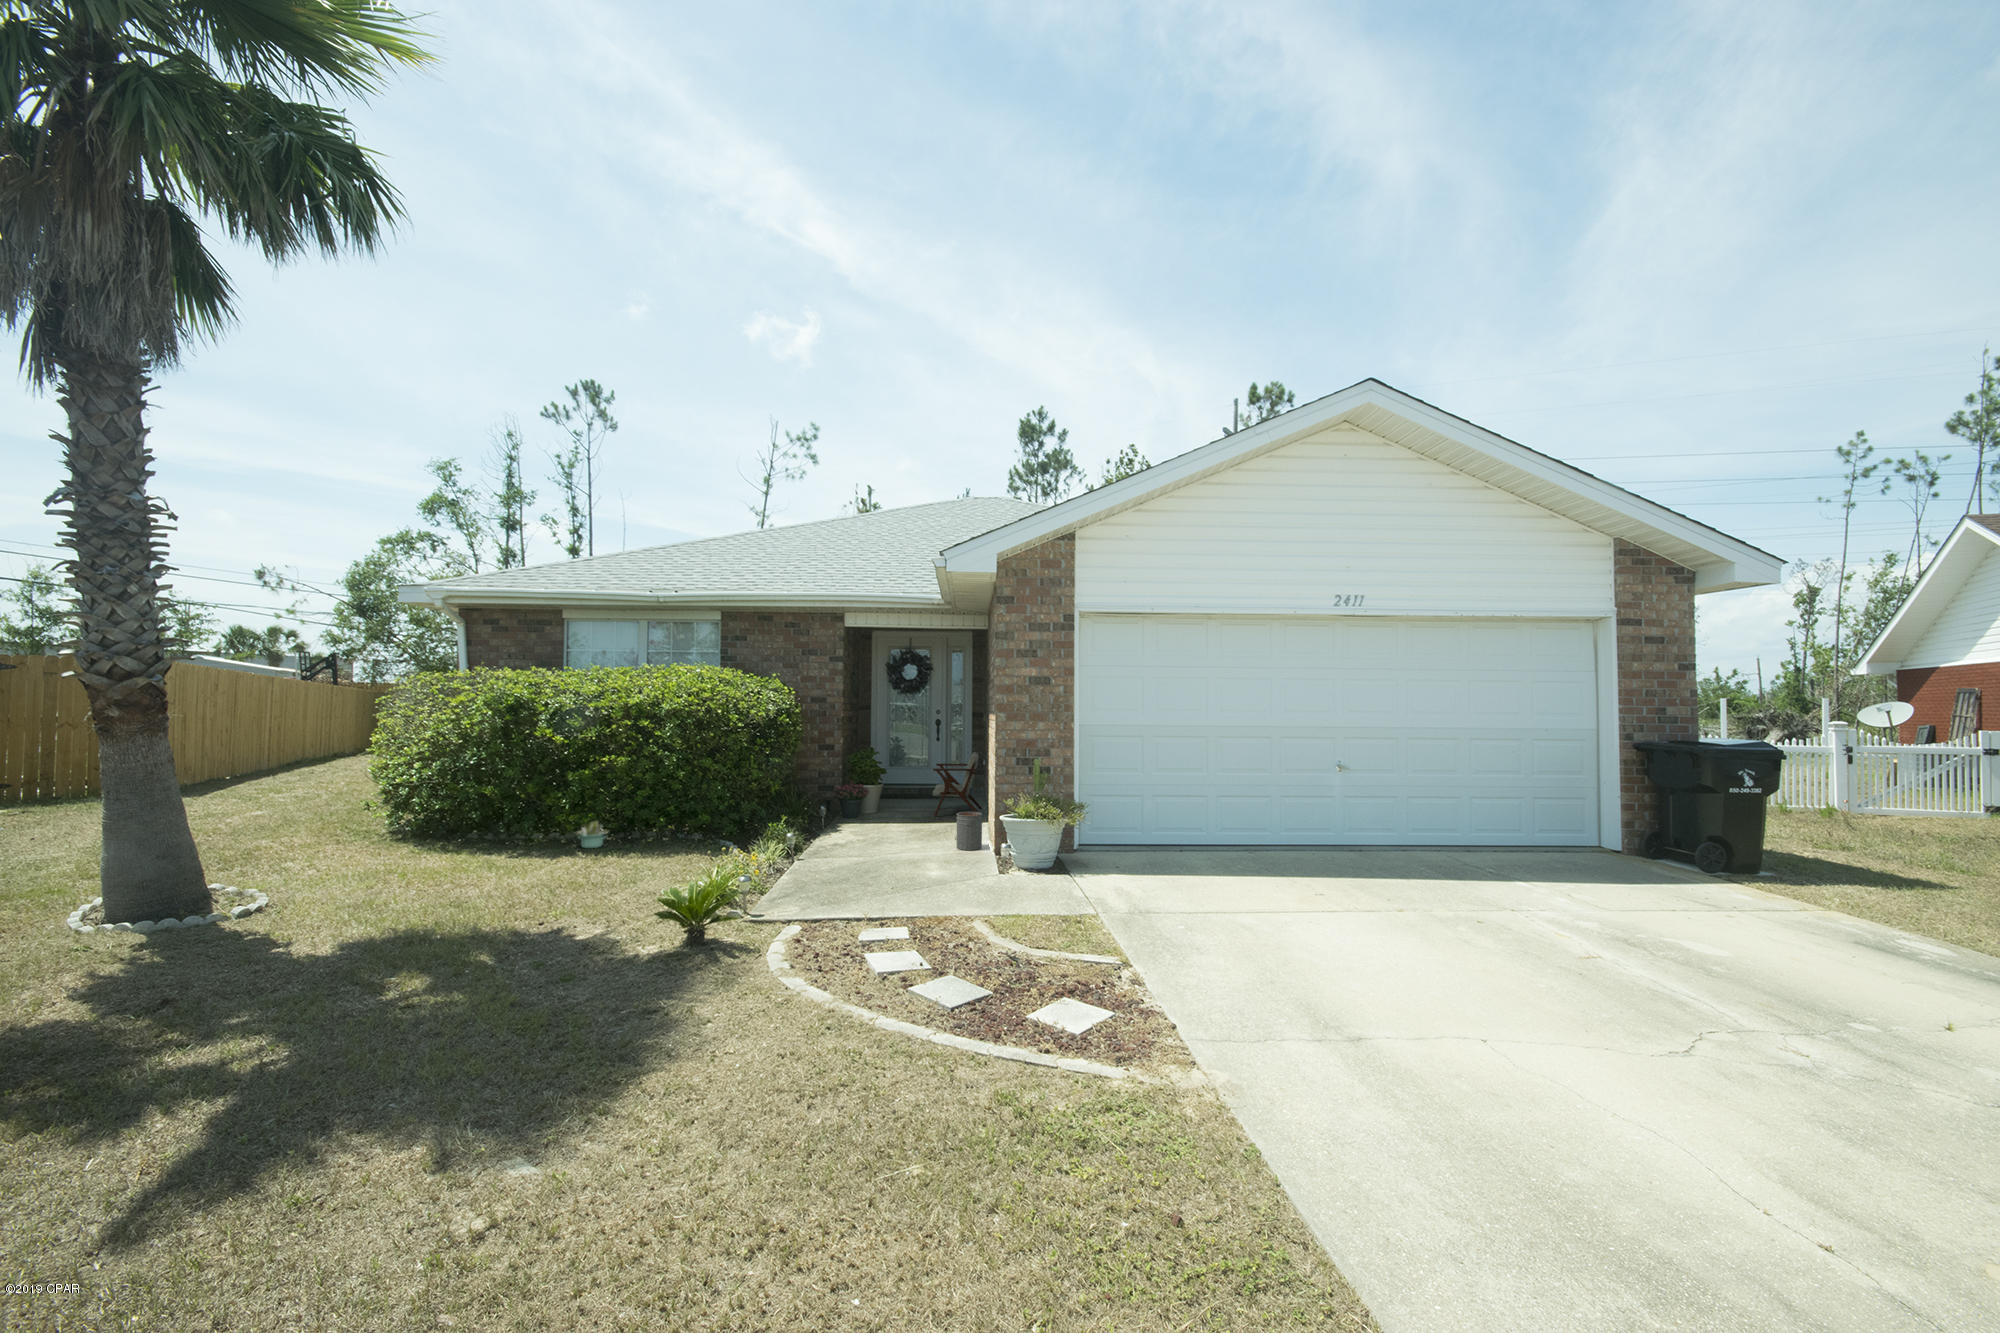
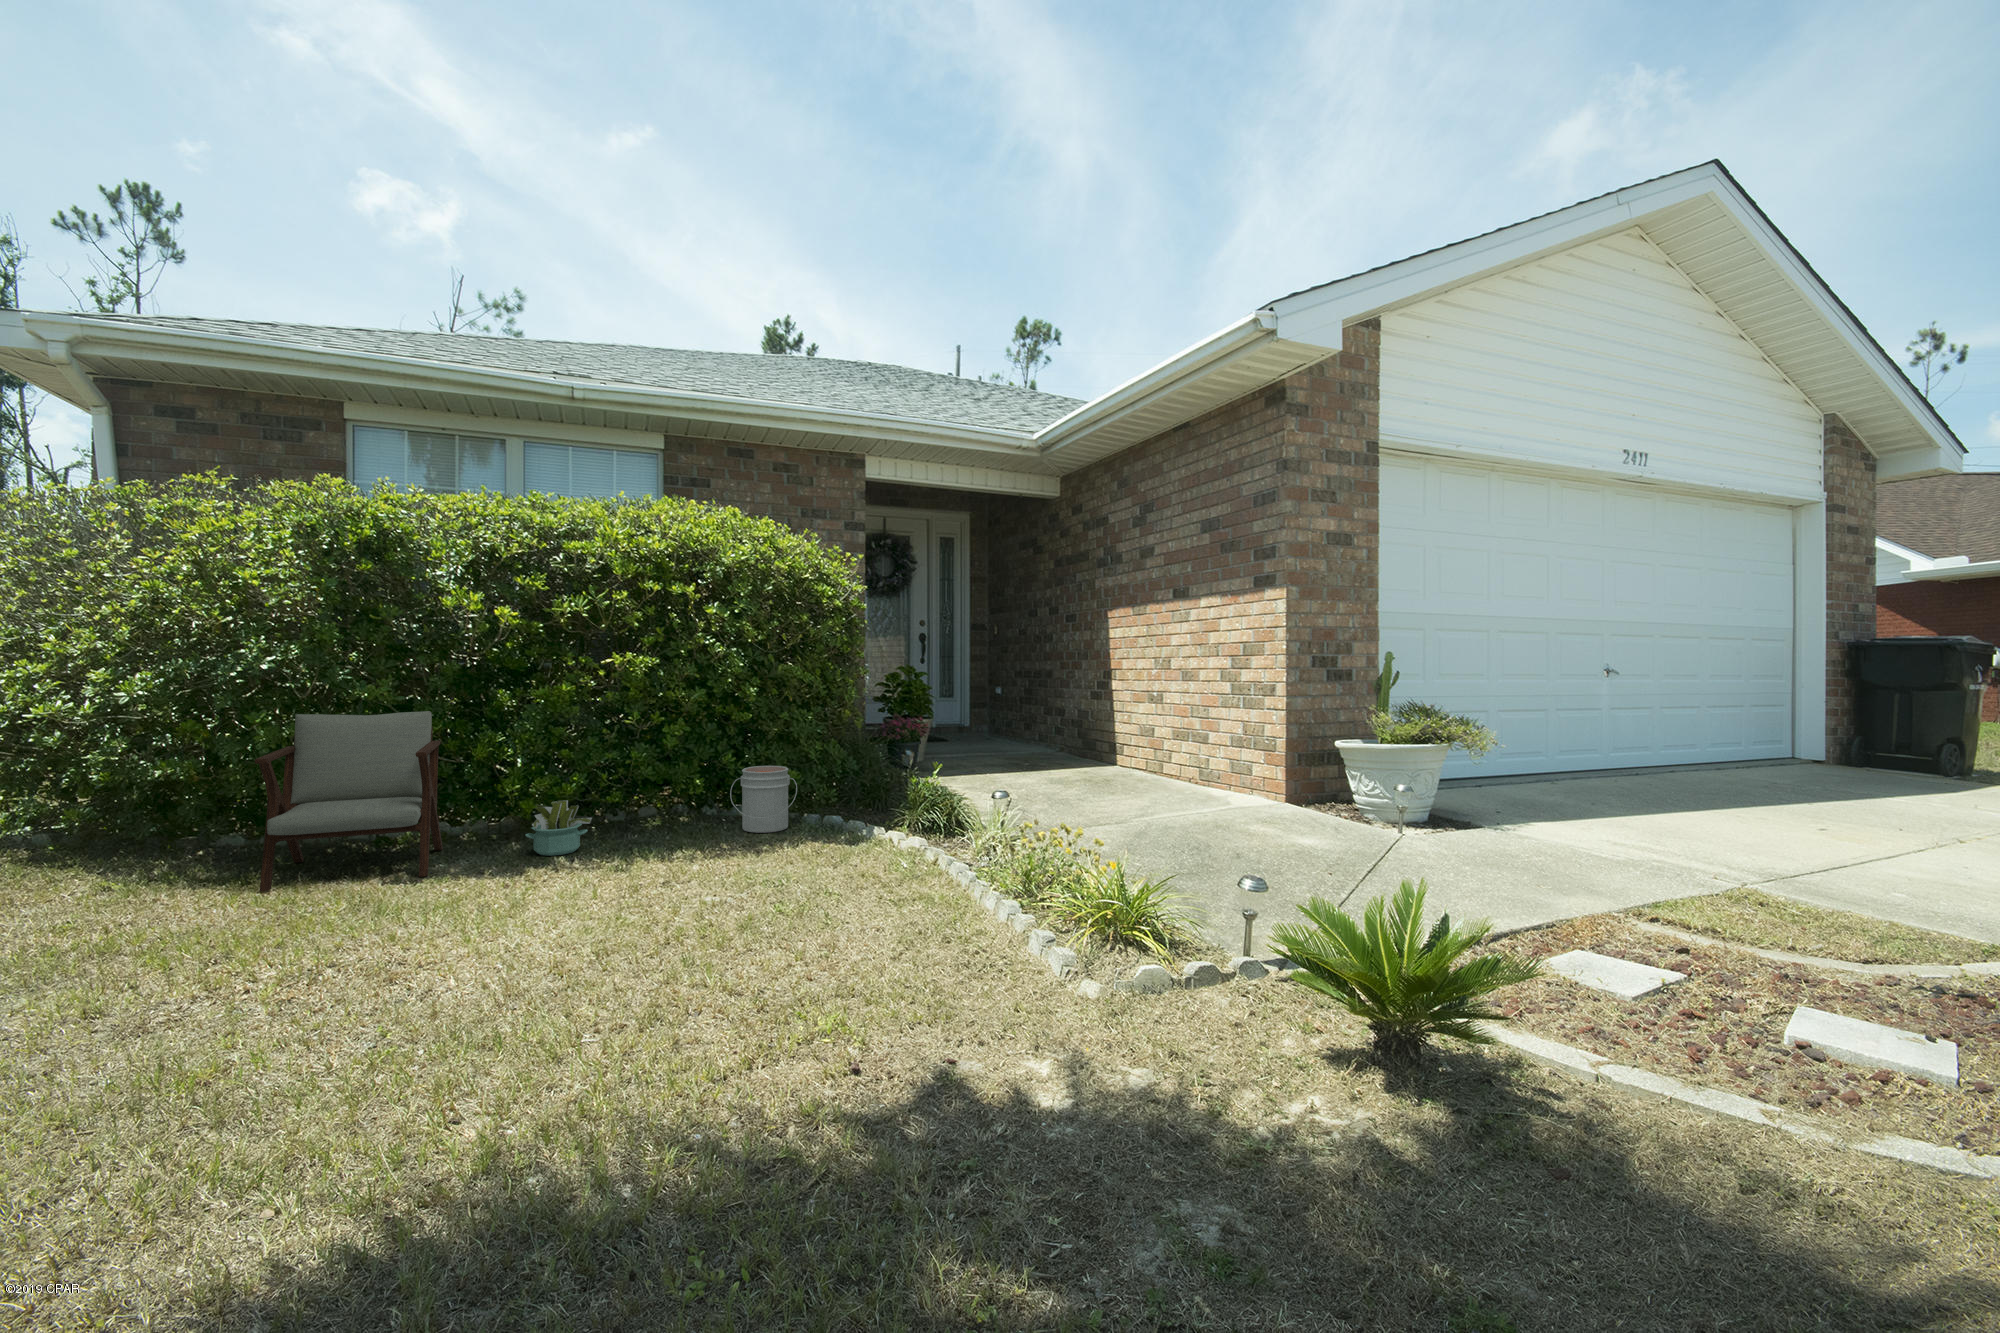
lounge chair: present [933,752,982,817] -> present [255,711,443,891]
bucket: present [955,812,982,850] -> present [730,766,797,833]

